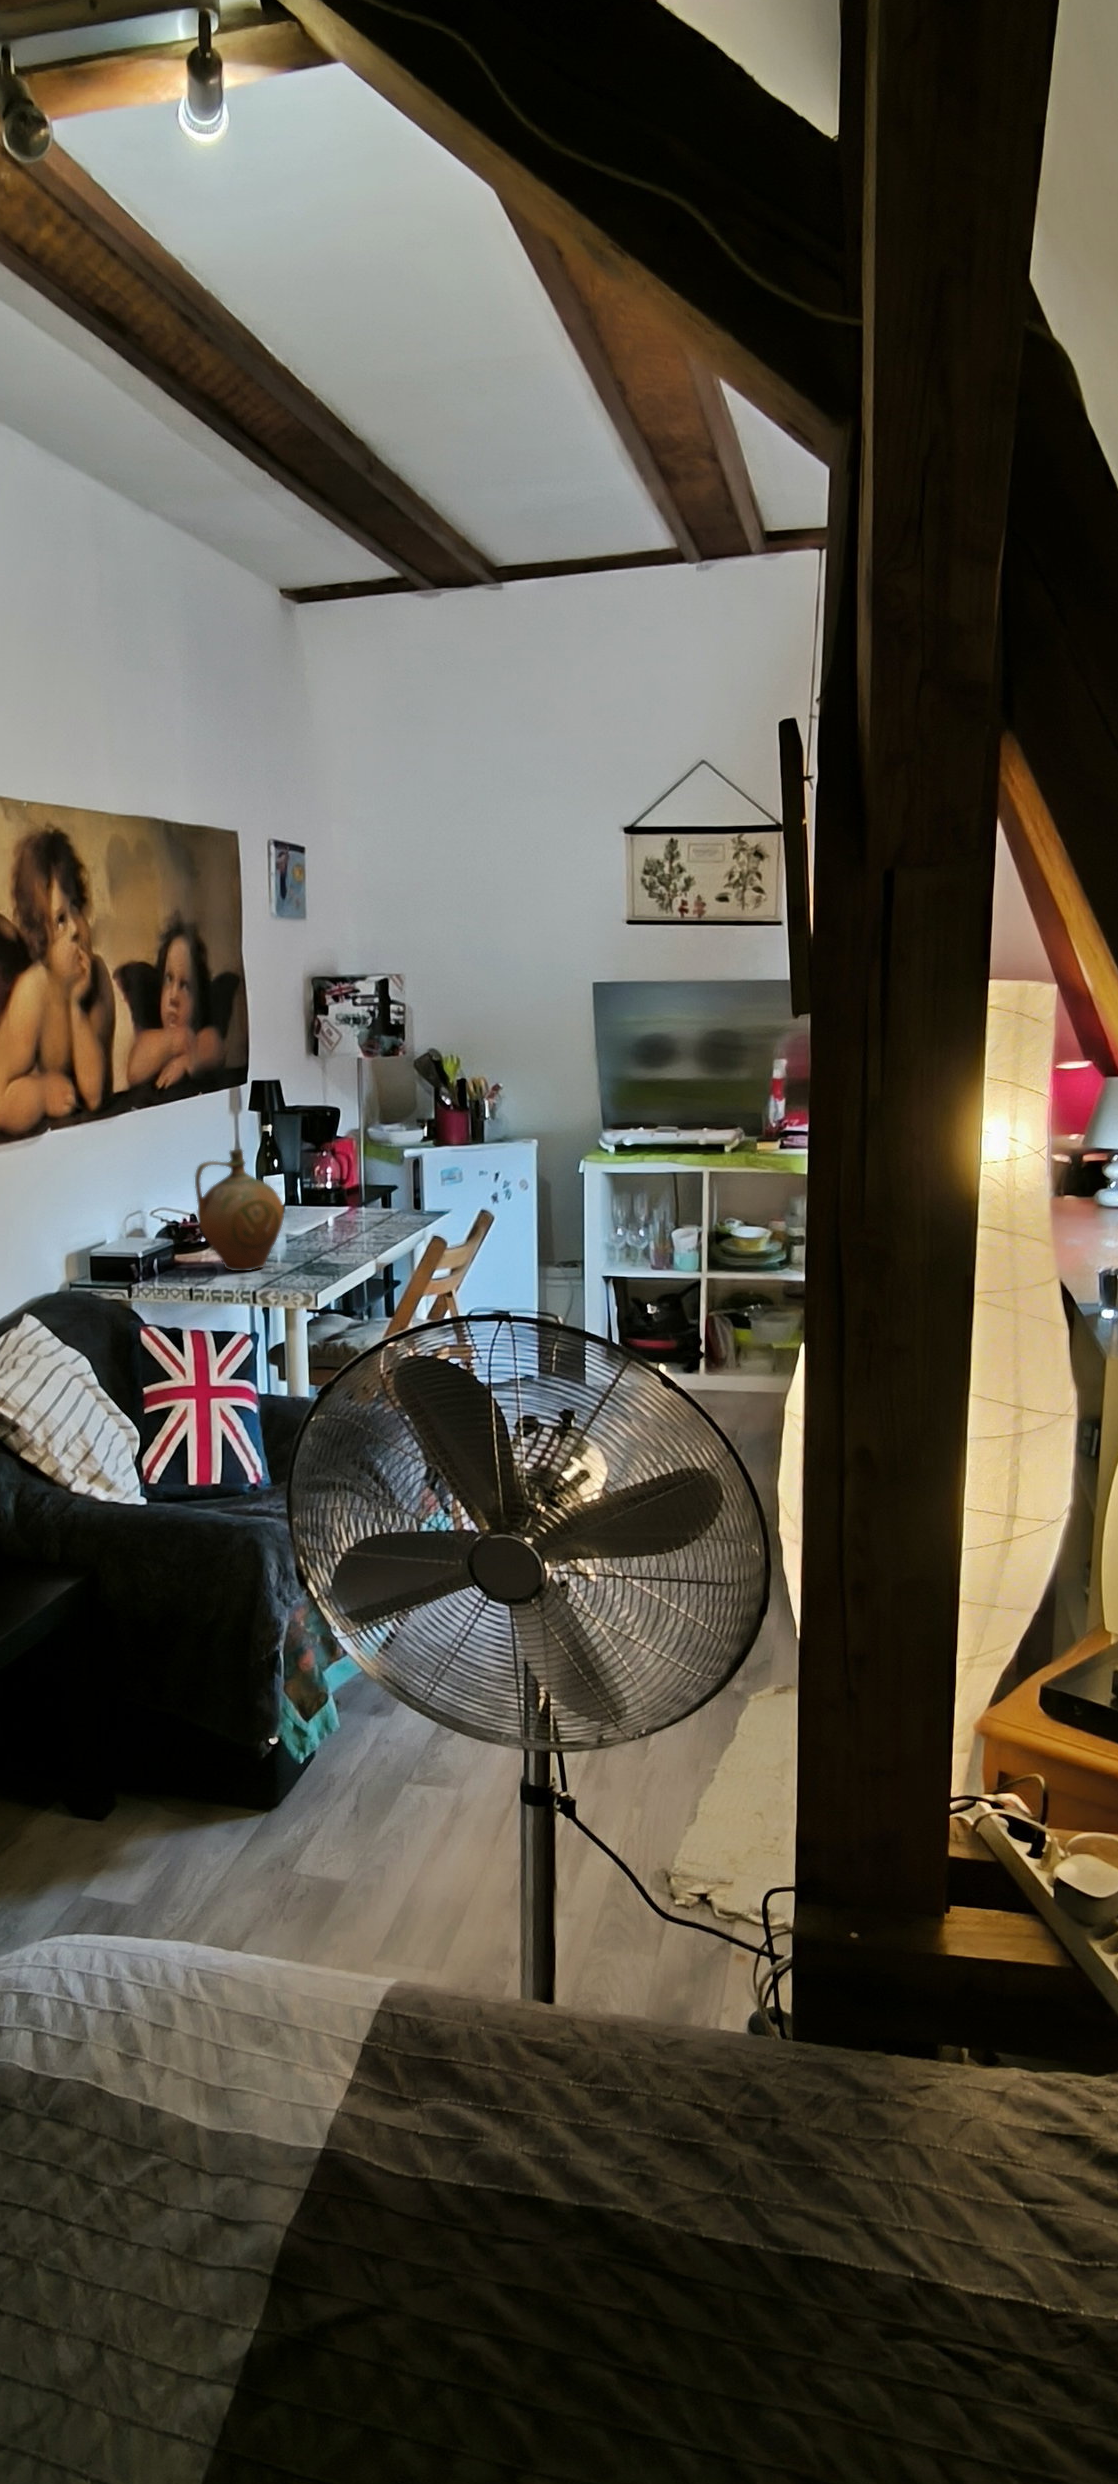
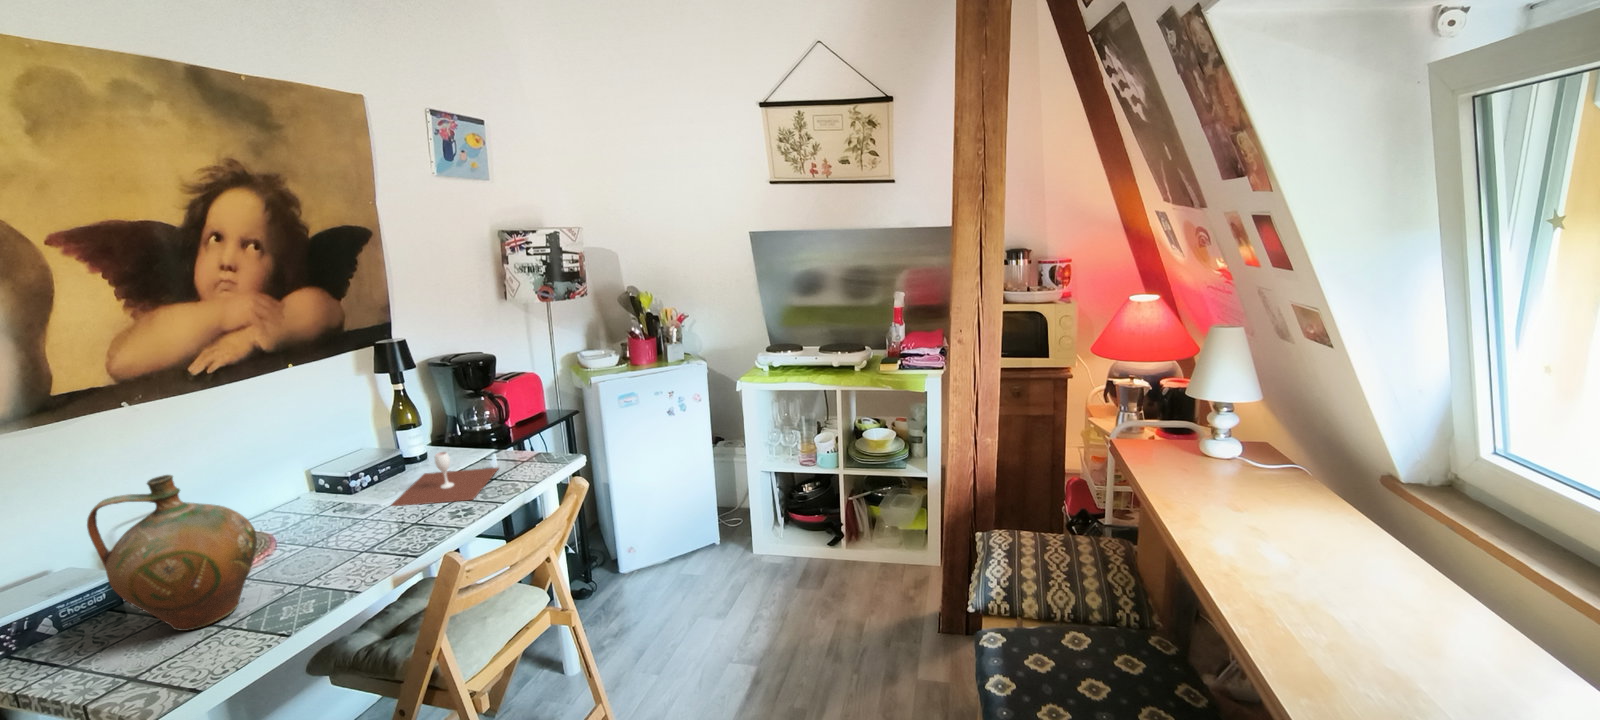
wine glass: none [296,1190,373,1234] -> present [391,452,498,506]

